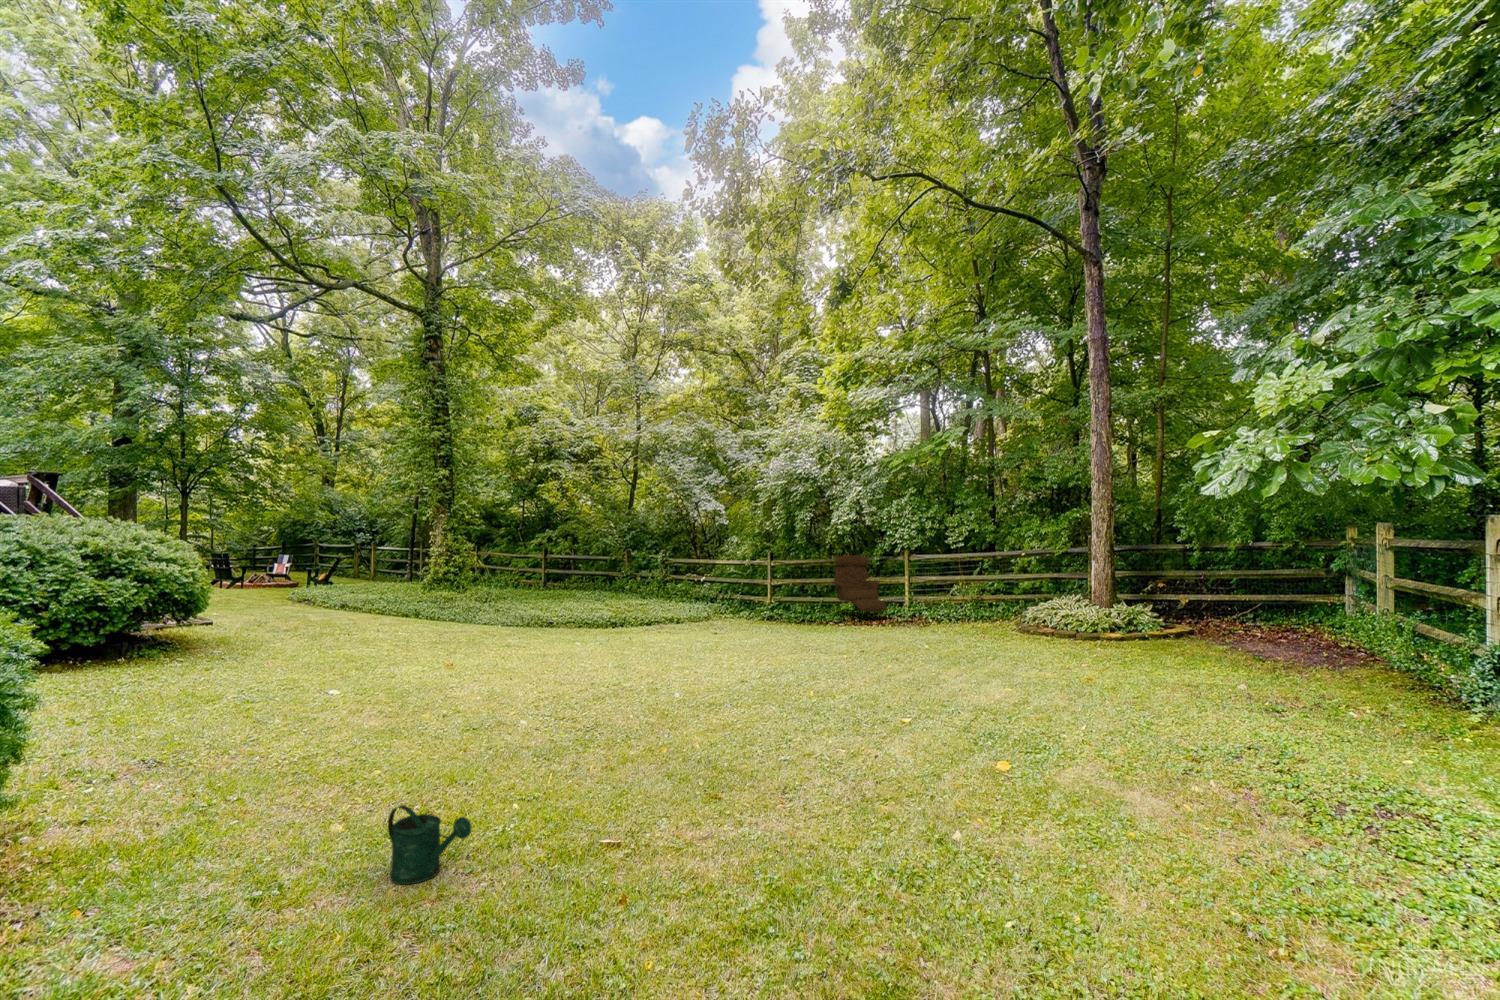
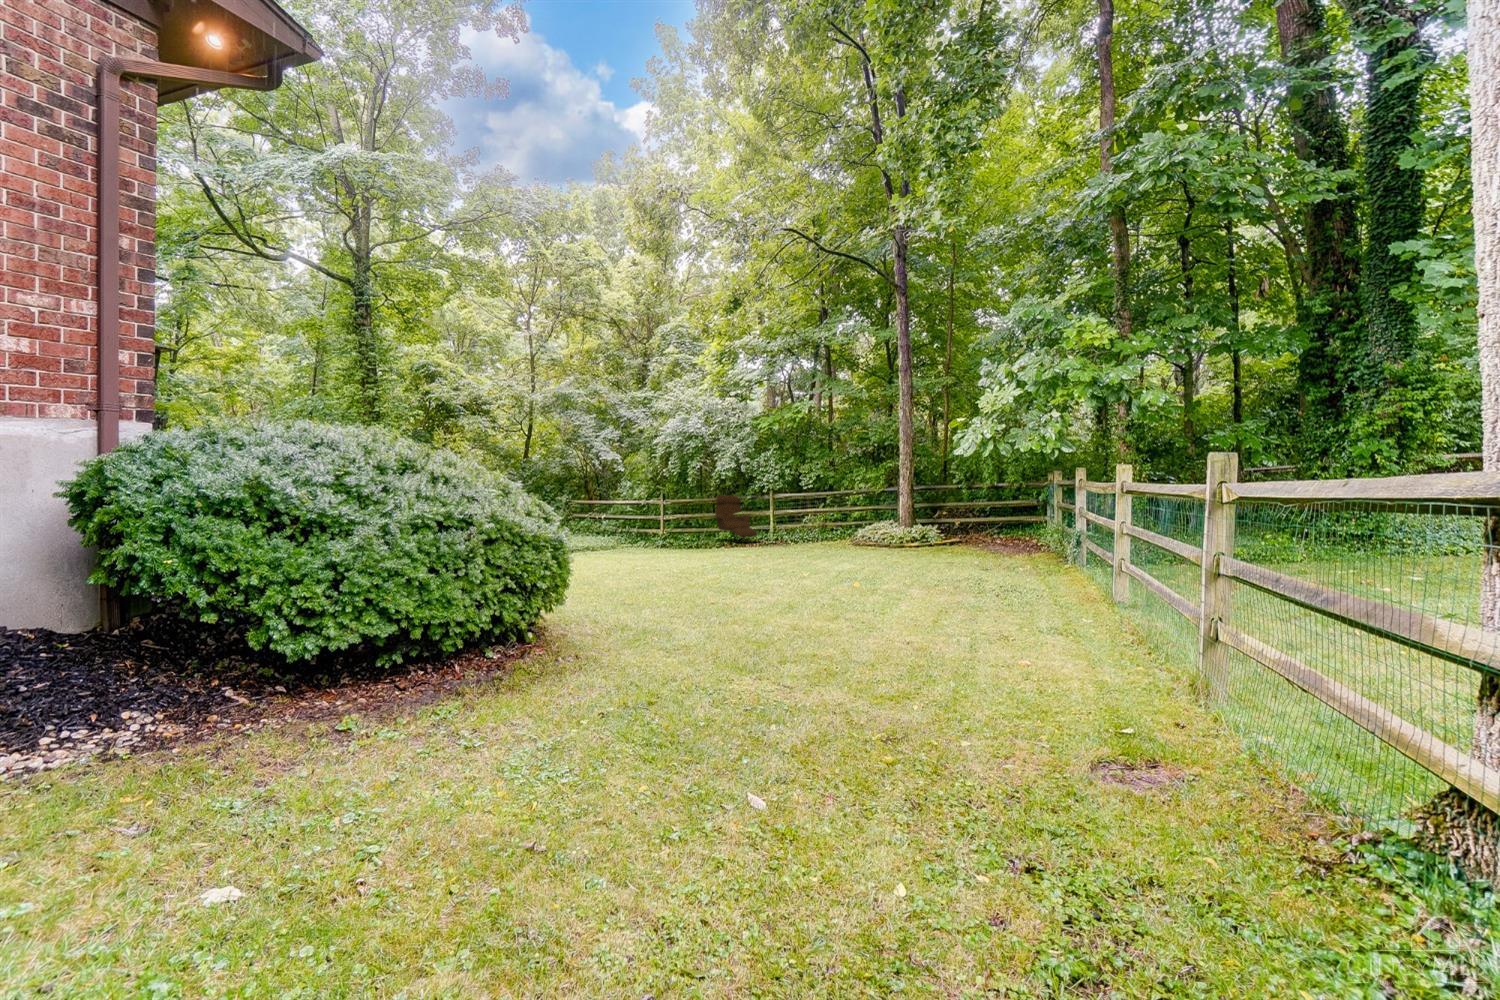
watering can: present [388,805,471,884] -> none [535,626,594,667]

